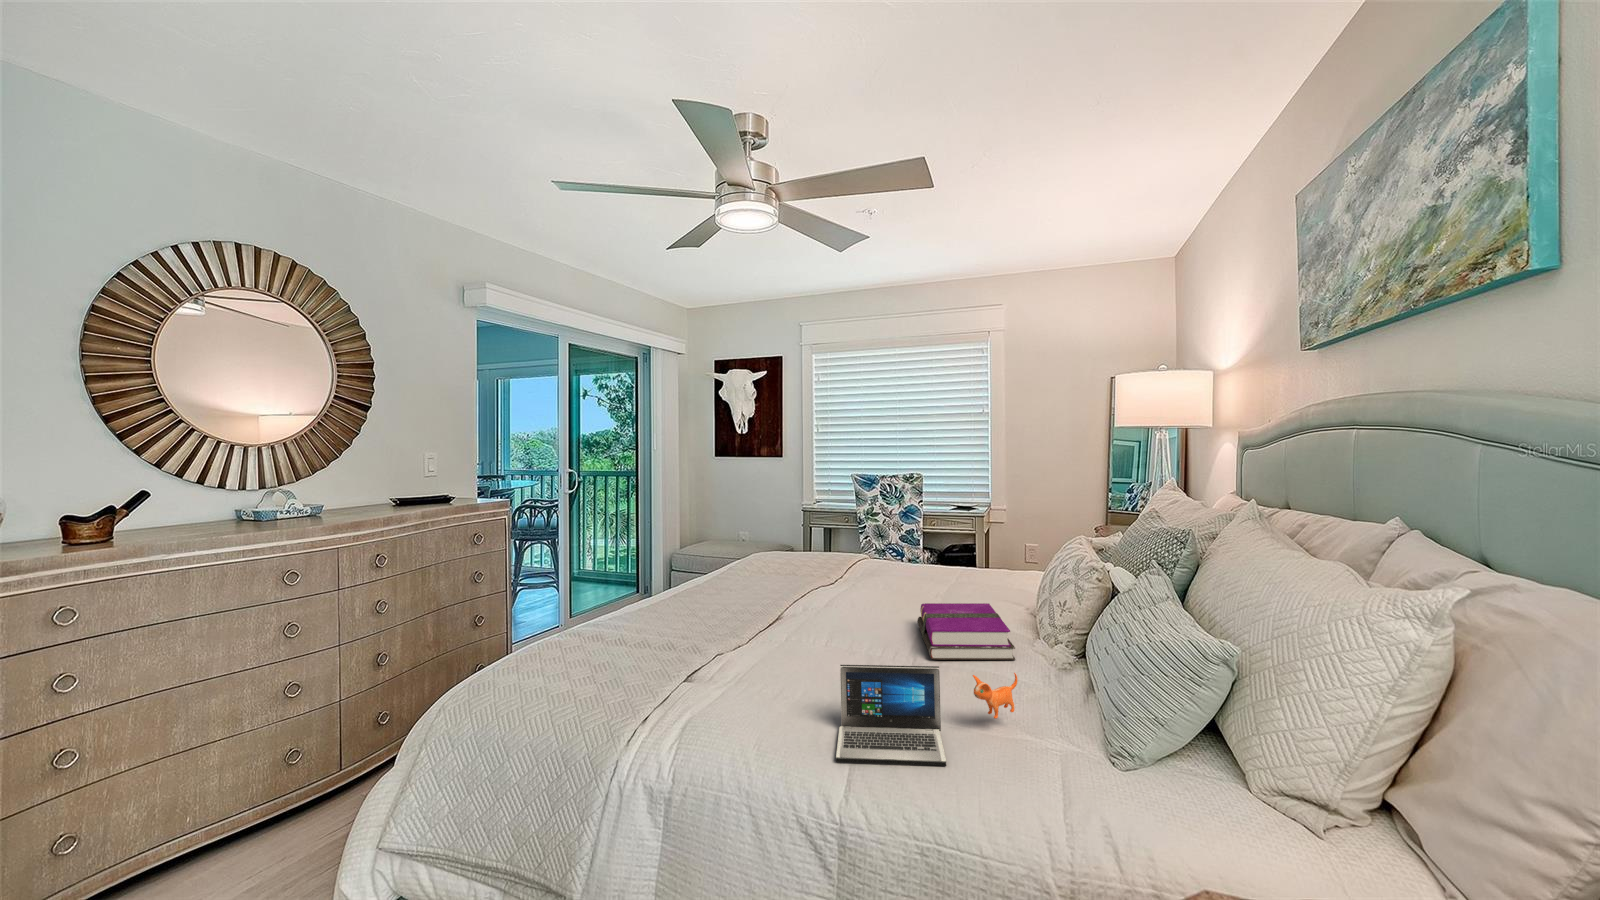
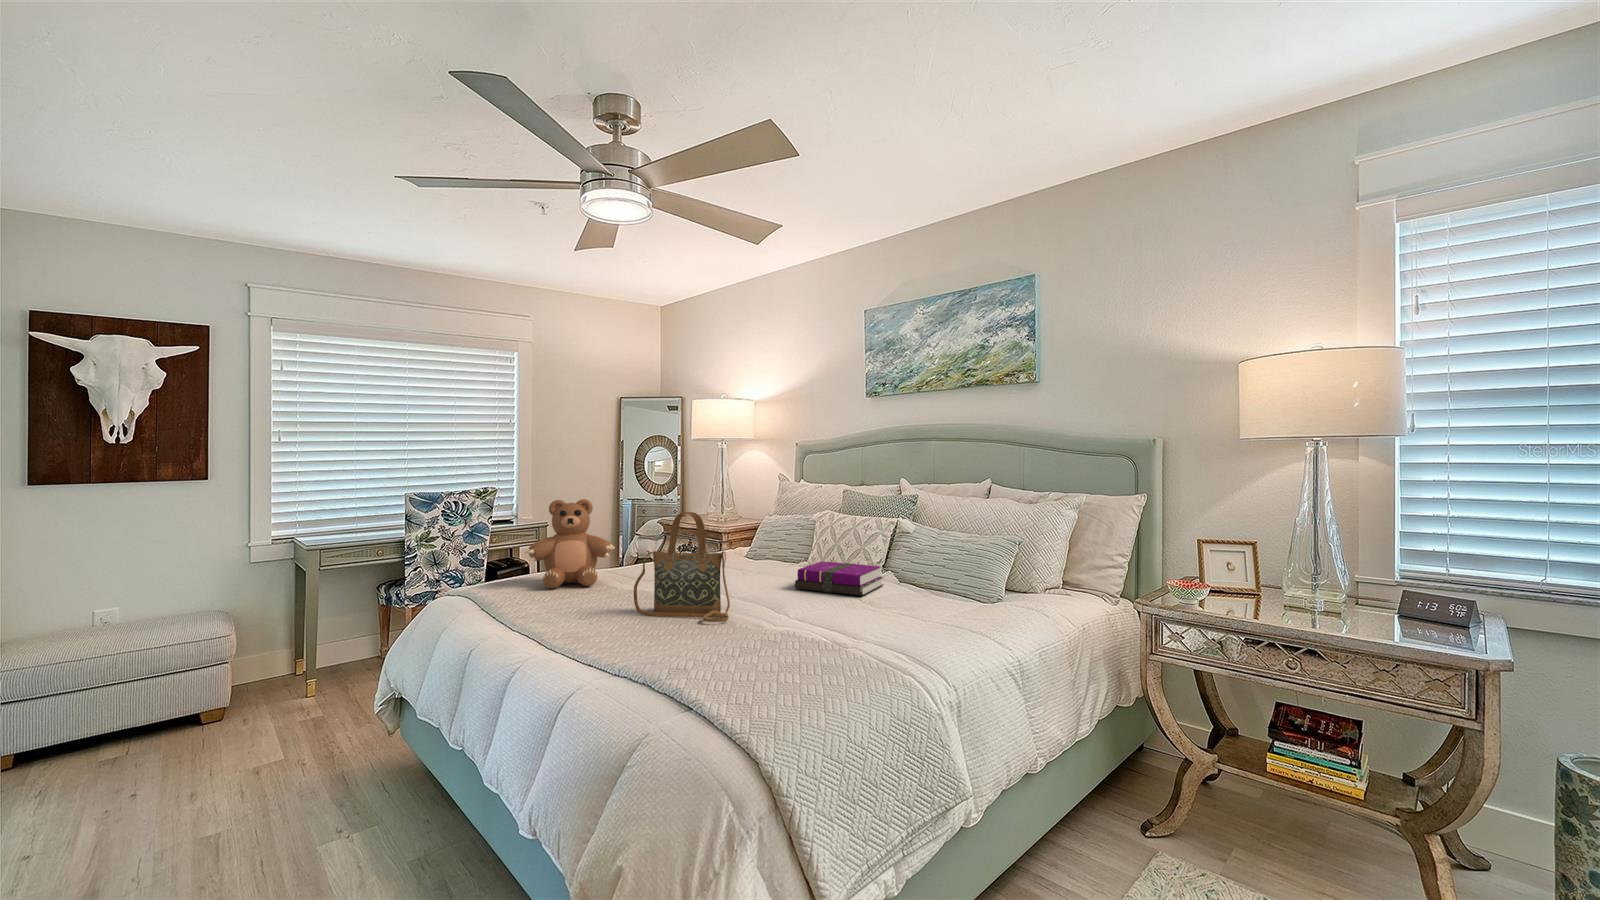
teddy bear: none [792,493,848,573] -> present [525,499,615,589]
handbag: none [744,517,793,630] -> present [634,512,730,622]
laptop: present [836,665,1017,766] -> none [944,569,1002,631]

